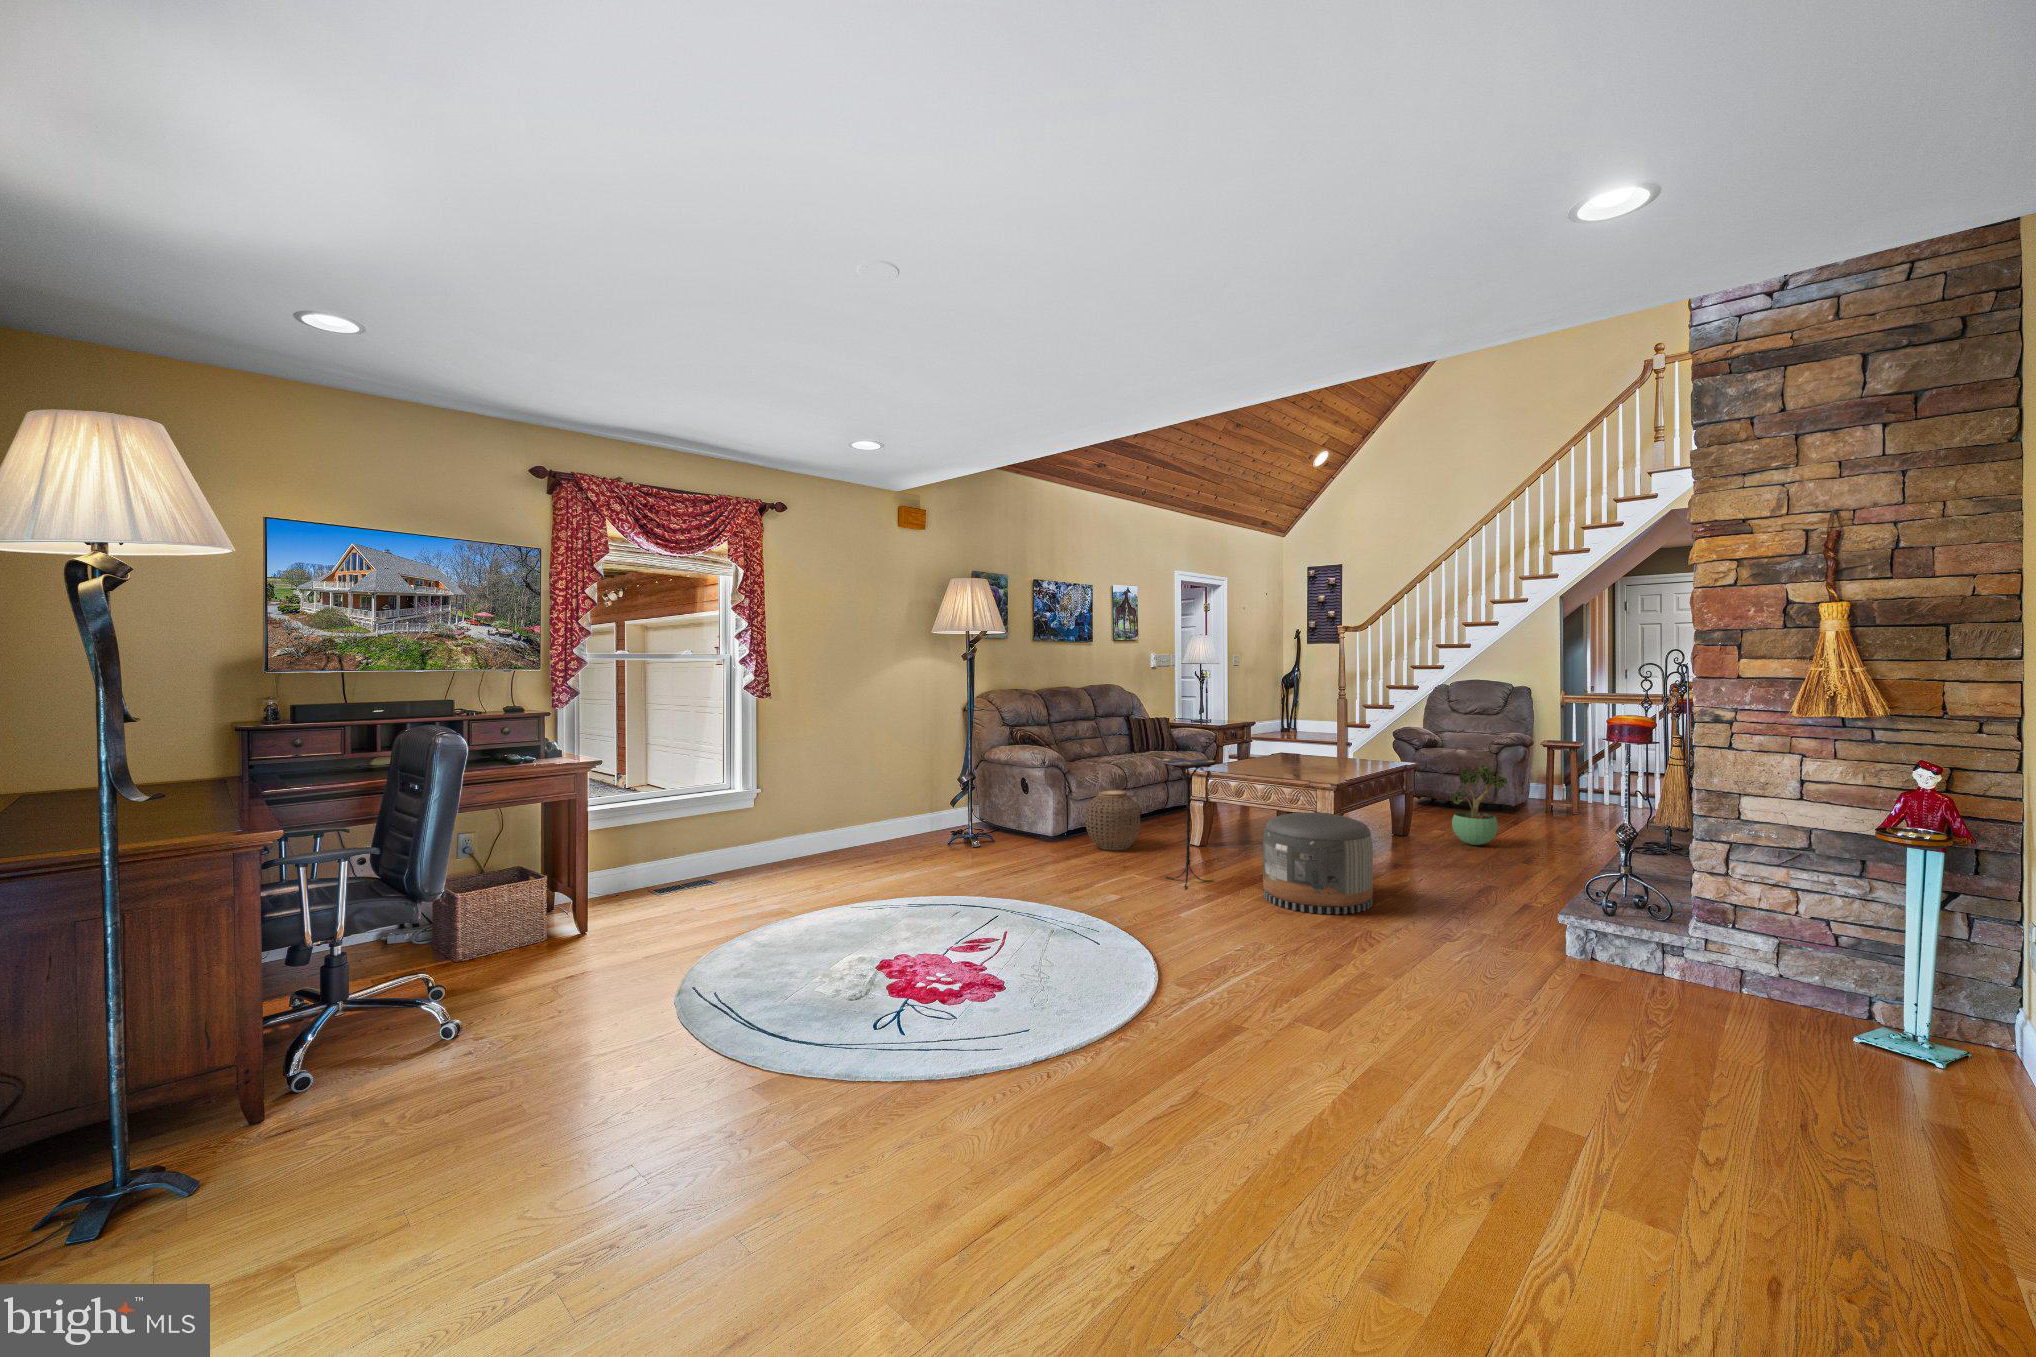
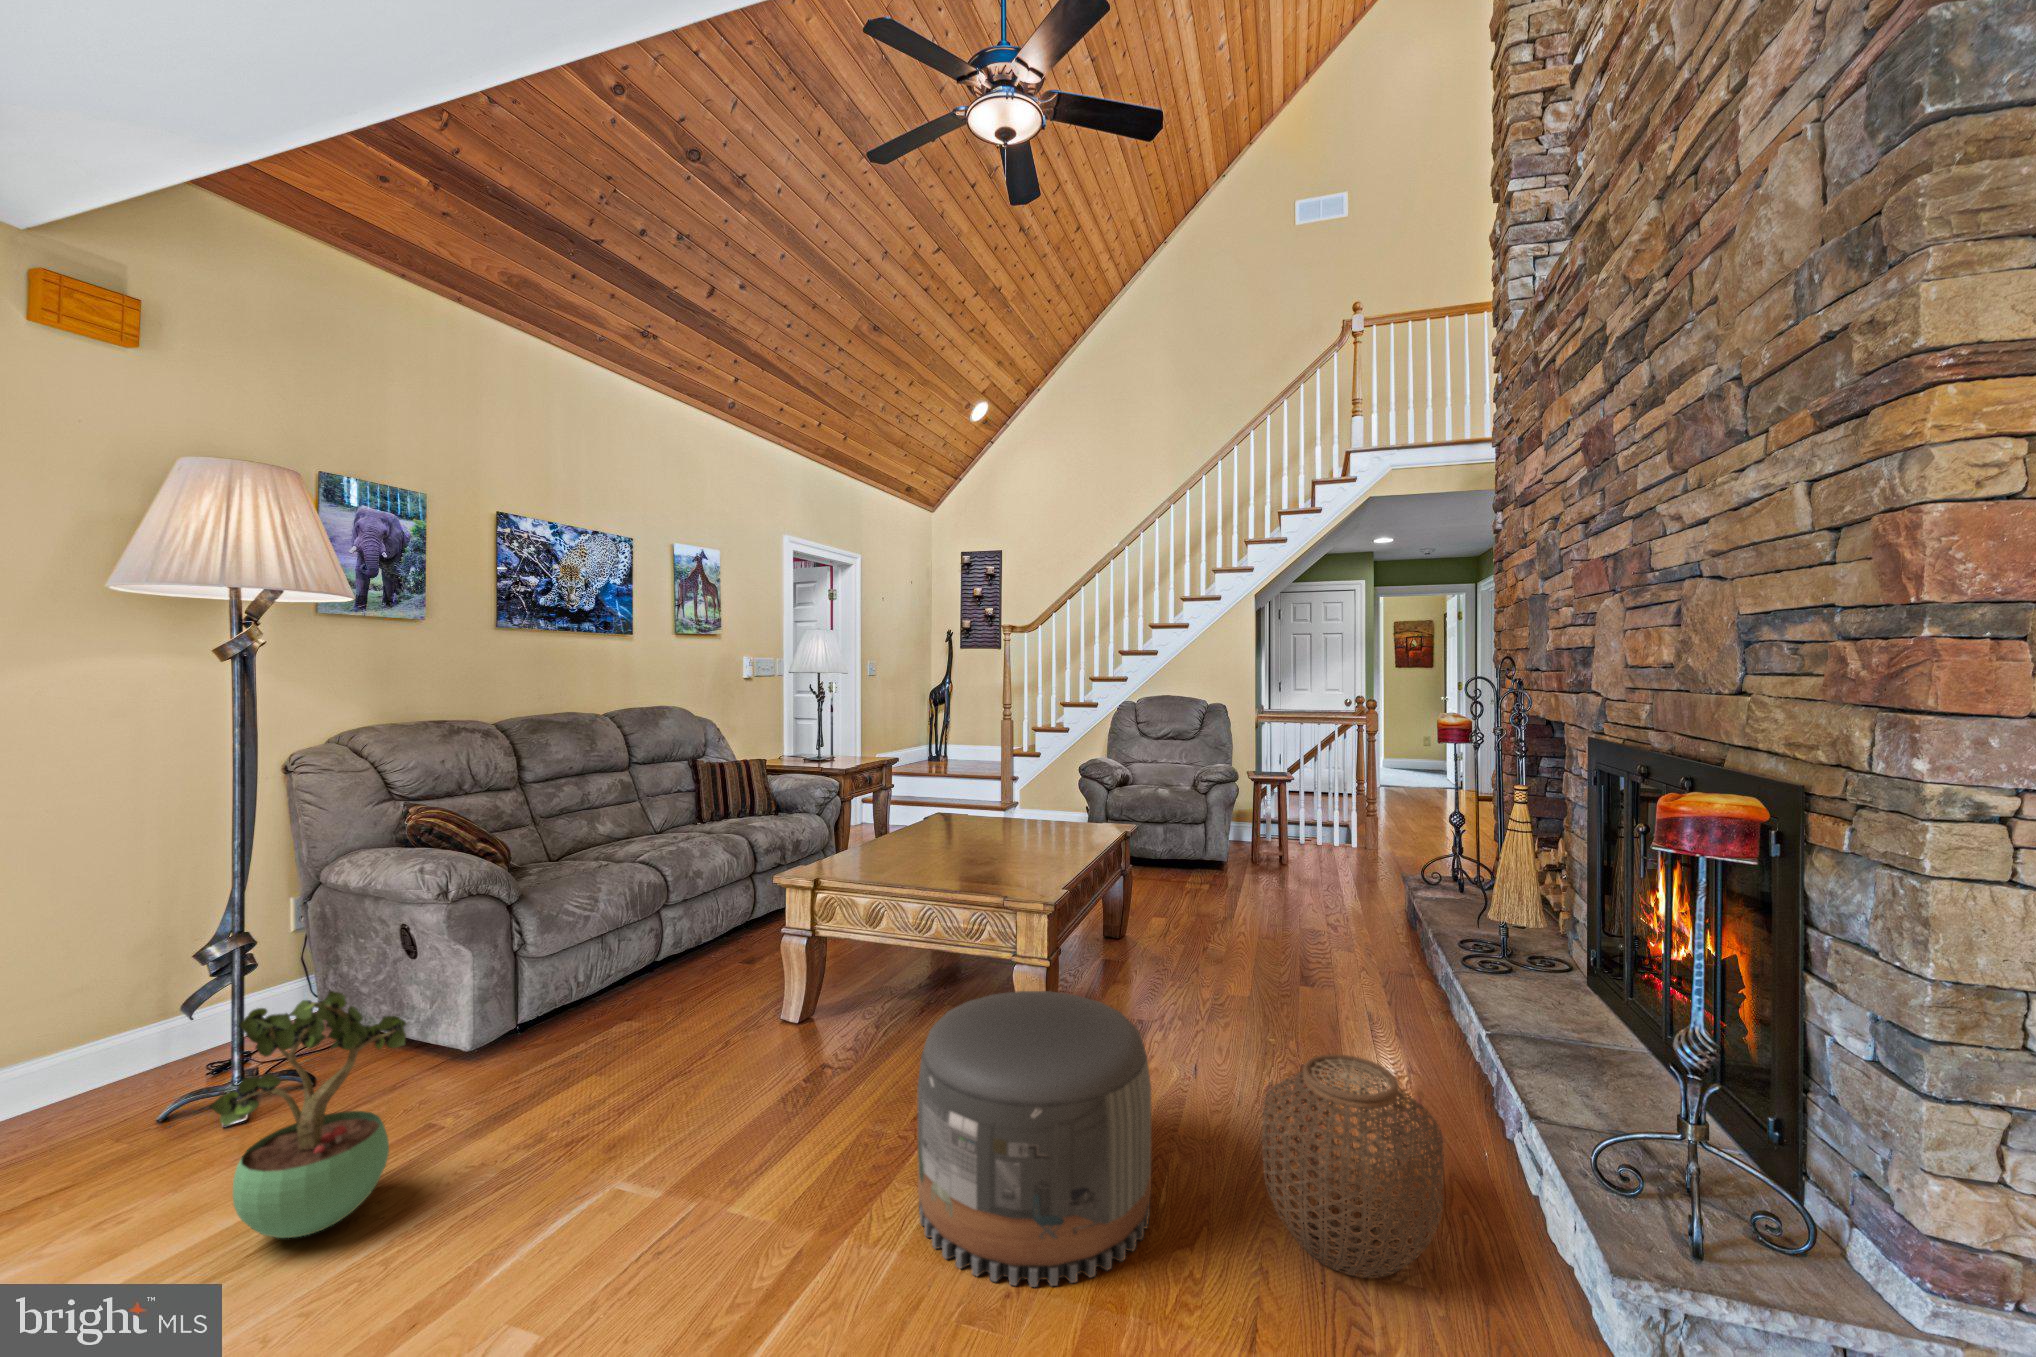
side table: present [1161,758,1216,888] -> none [677,884,815,1221]
potted plant: present [1452,765,1507,845] -> present [210,990,406,1238]
woven basket: present [1086,790,1140,851] -> present [1262,1054,1444,1278]

